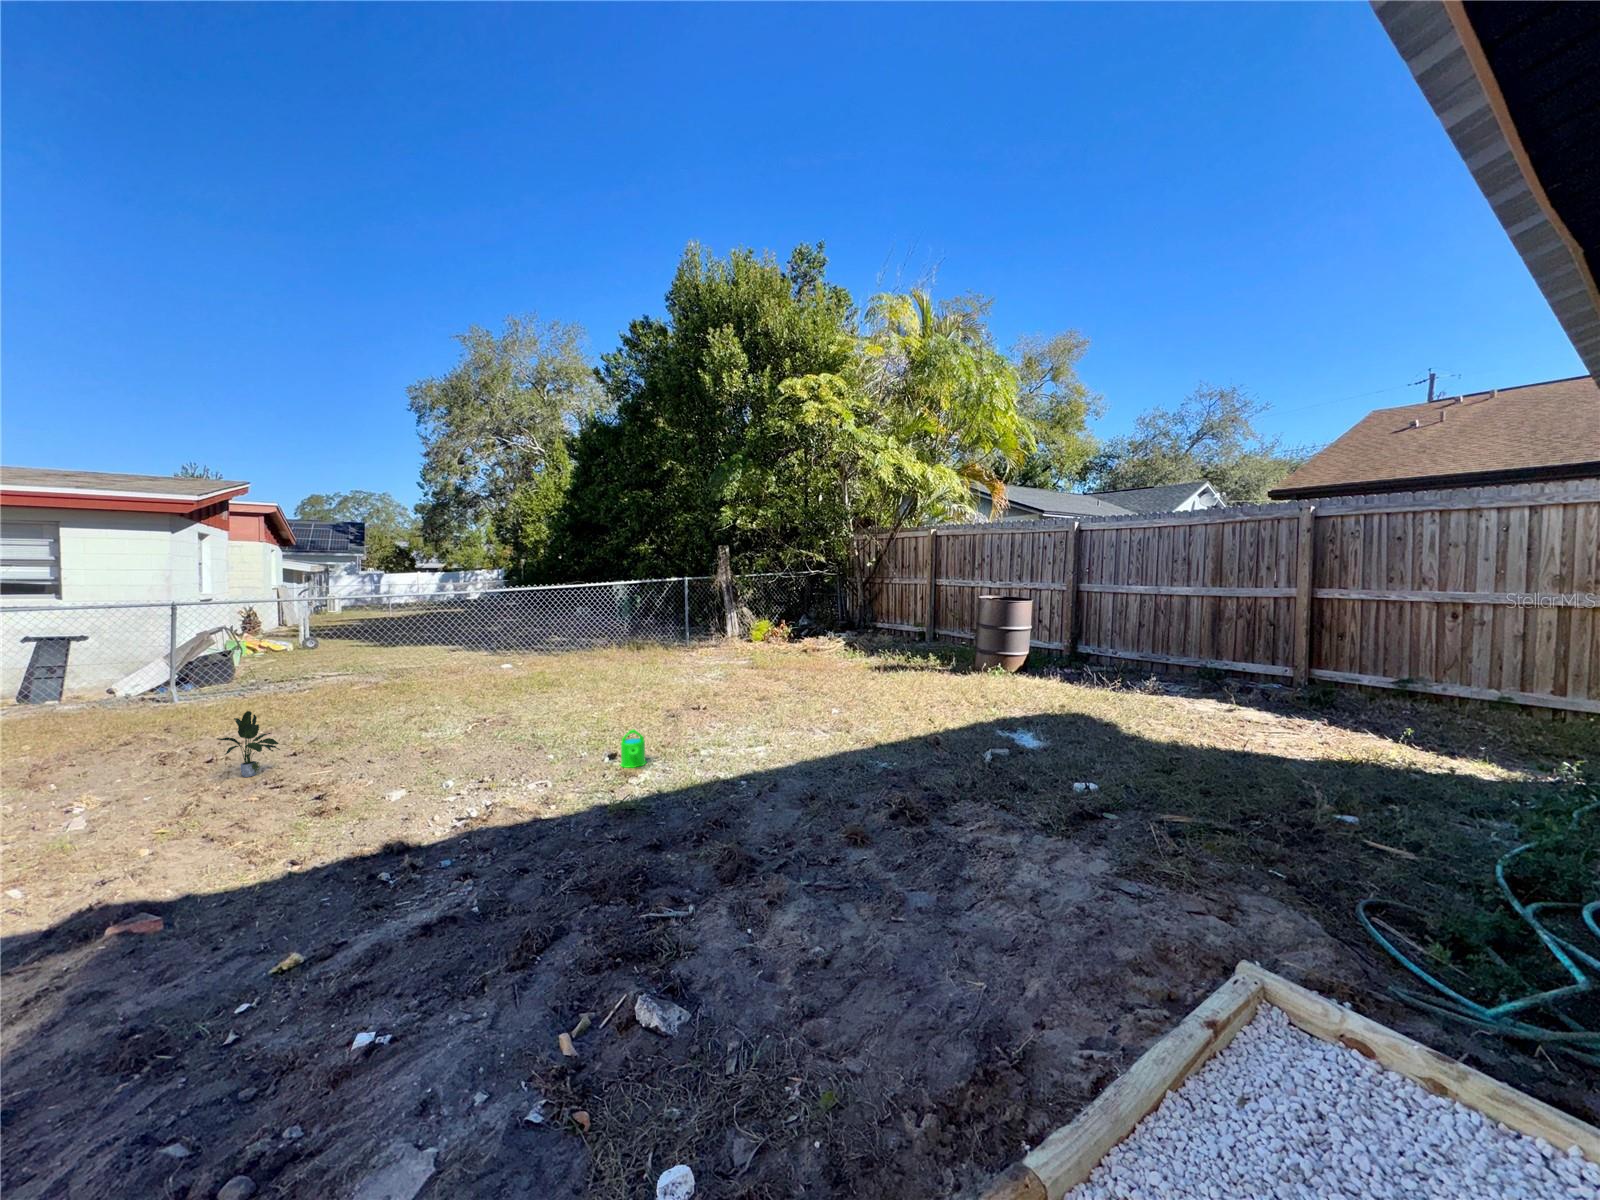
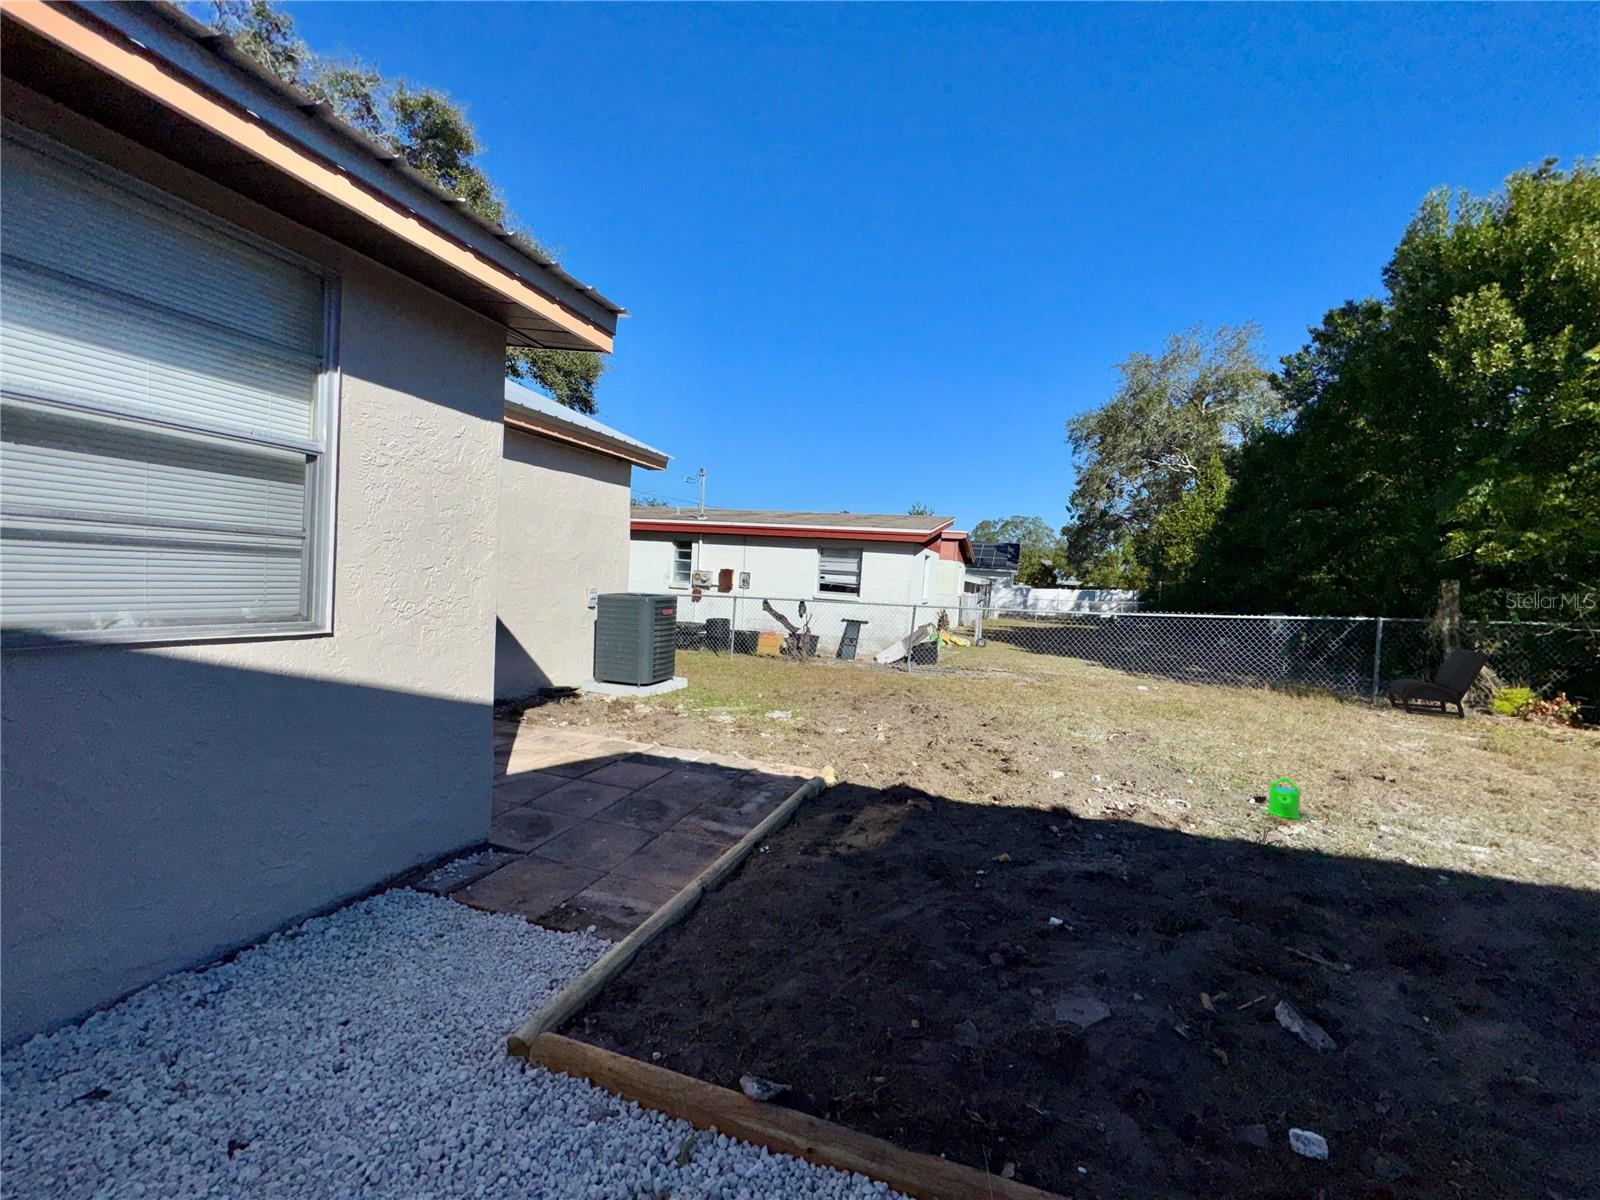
lounge chair: none [693,596,745,649] -> present [1388,649,1490,718]
potted plant: present [217,711,280,777] -> none [948,688,980,733]

